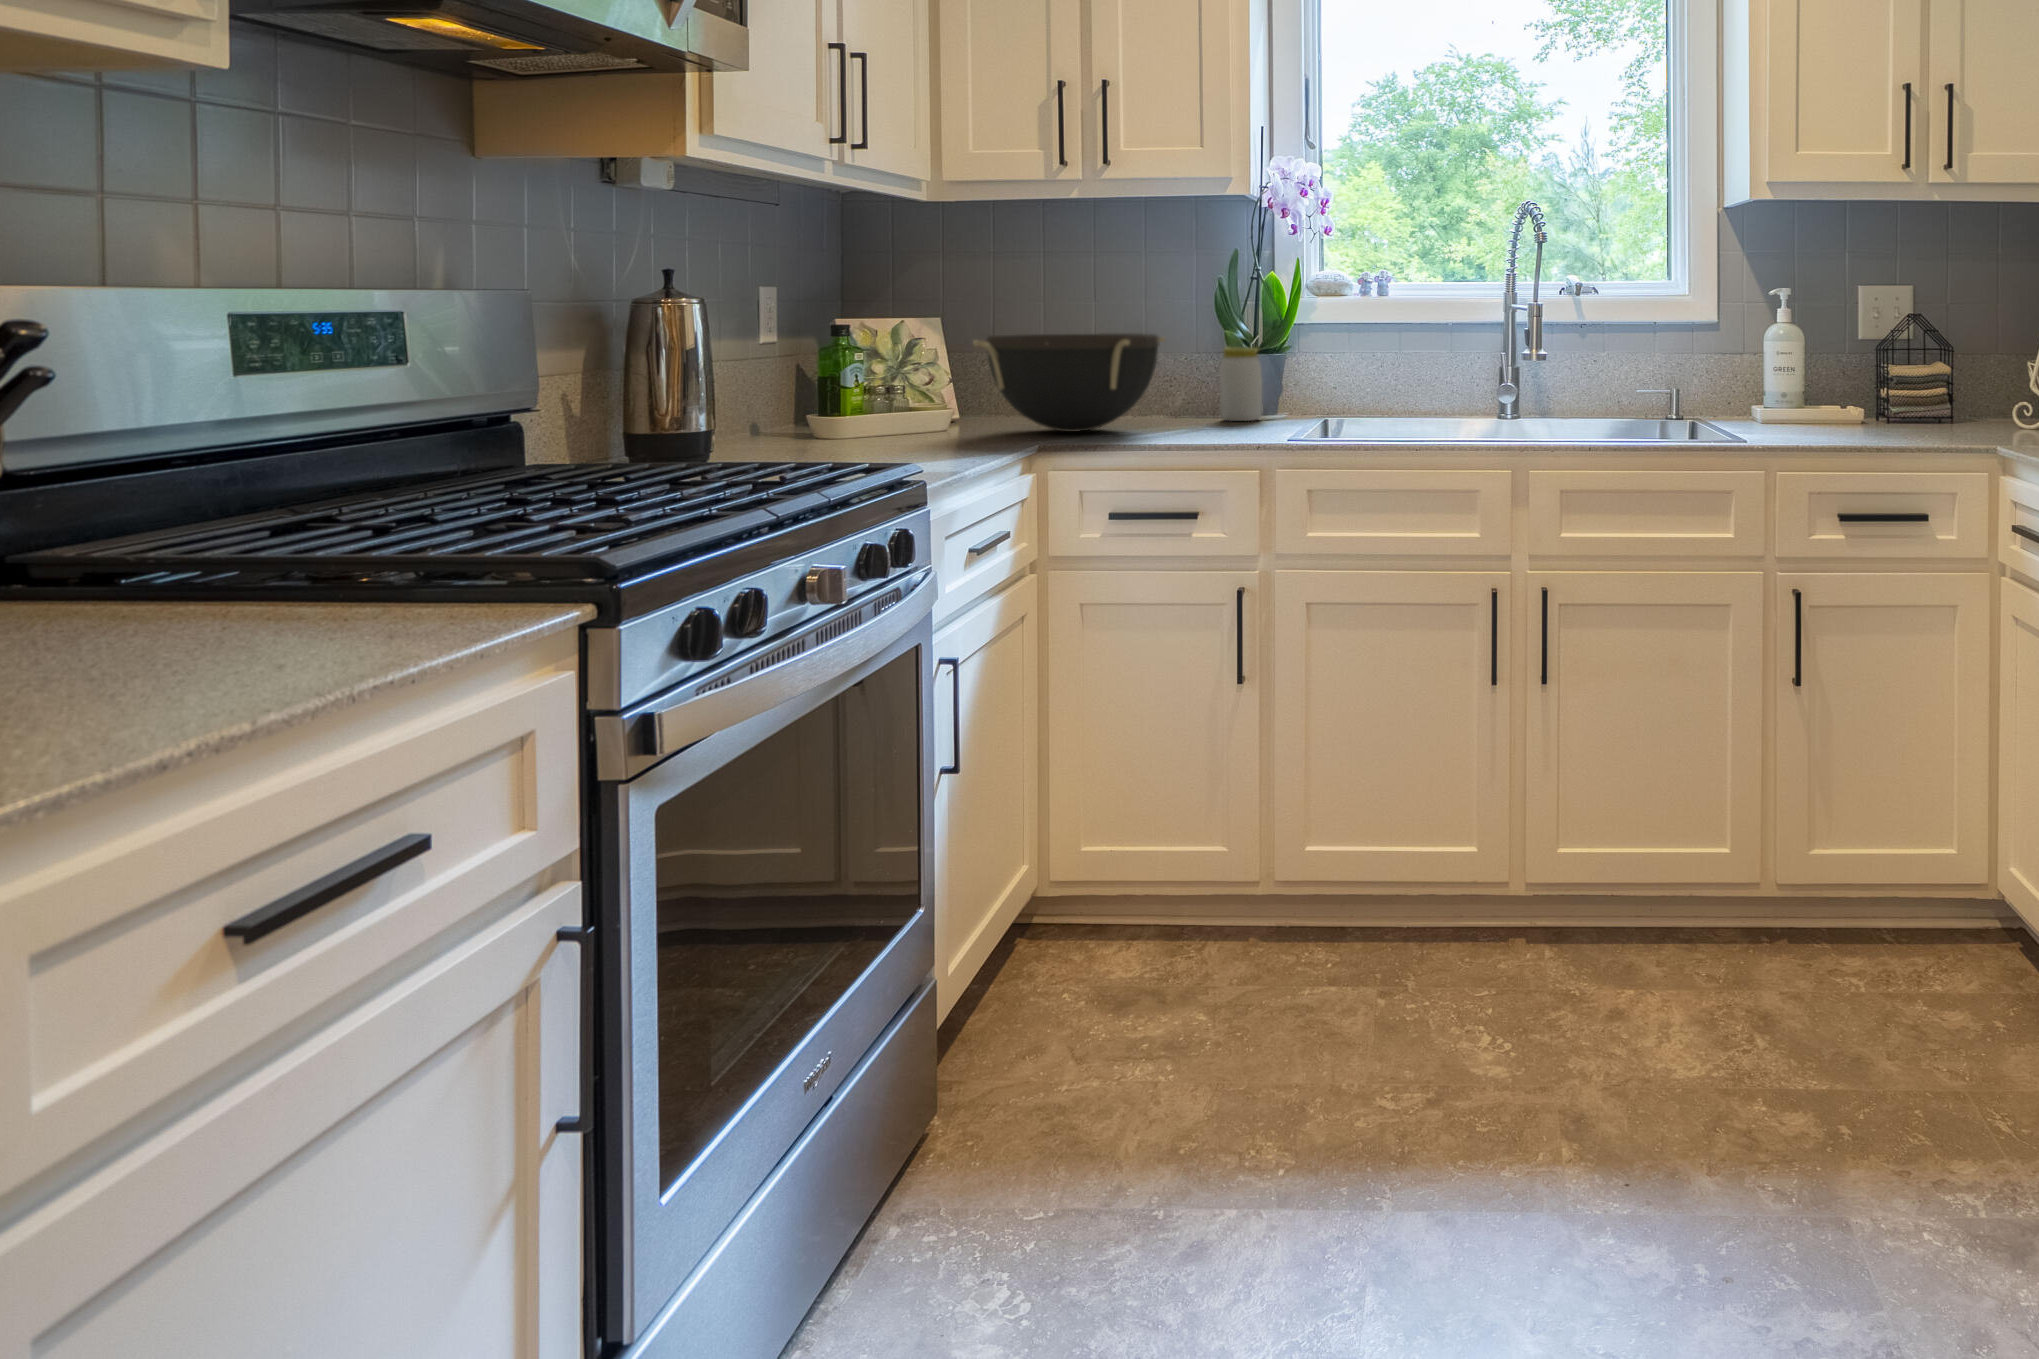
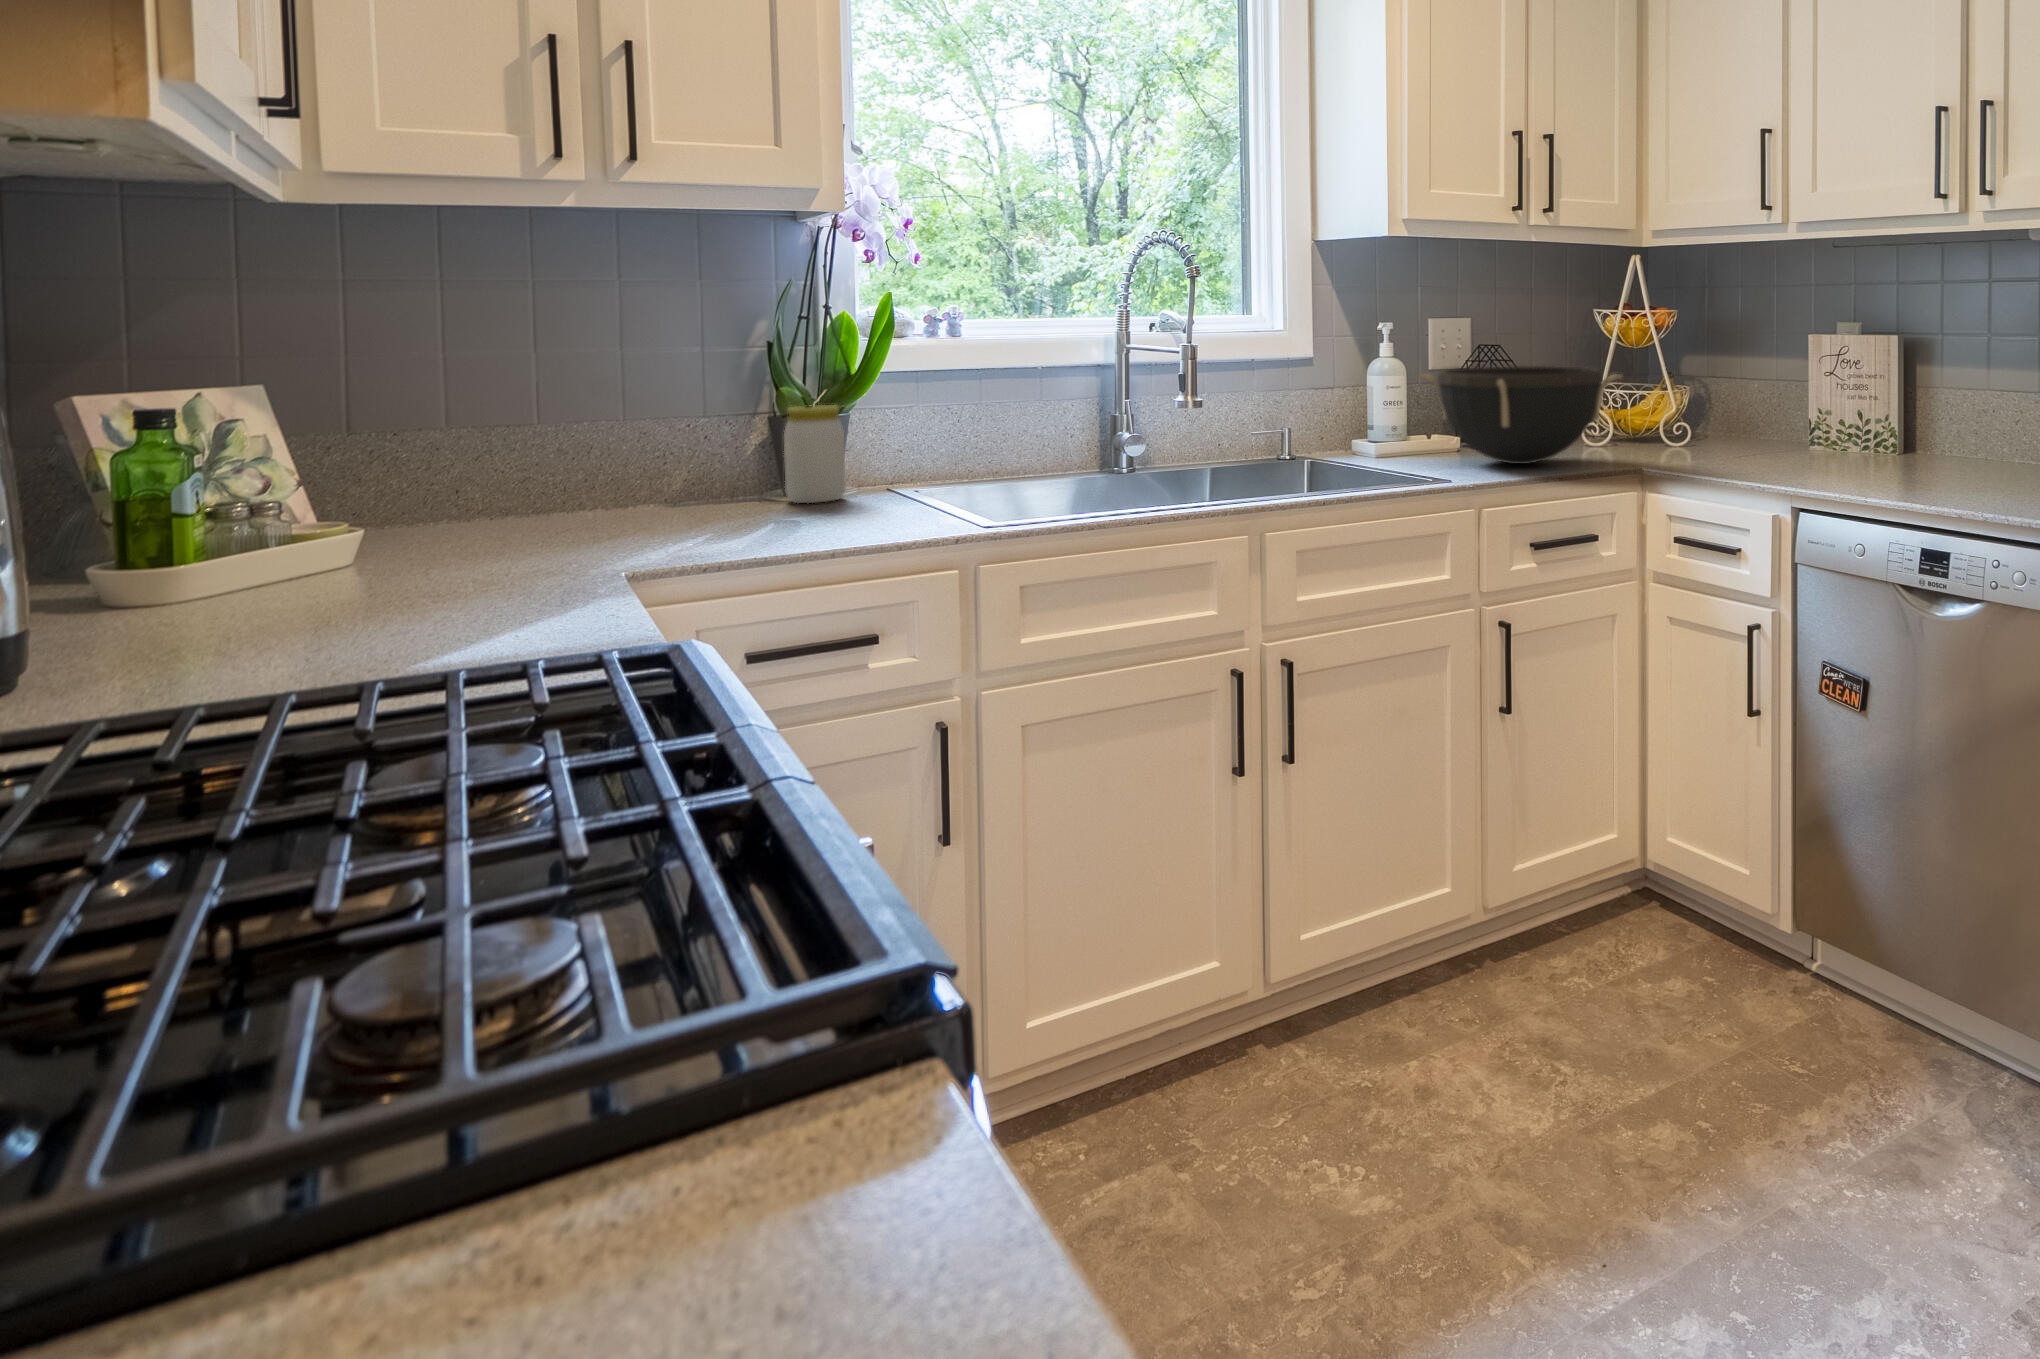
bowl: present [973,333,1165,432] -> present [1420,366,1622,464]

